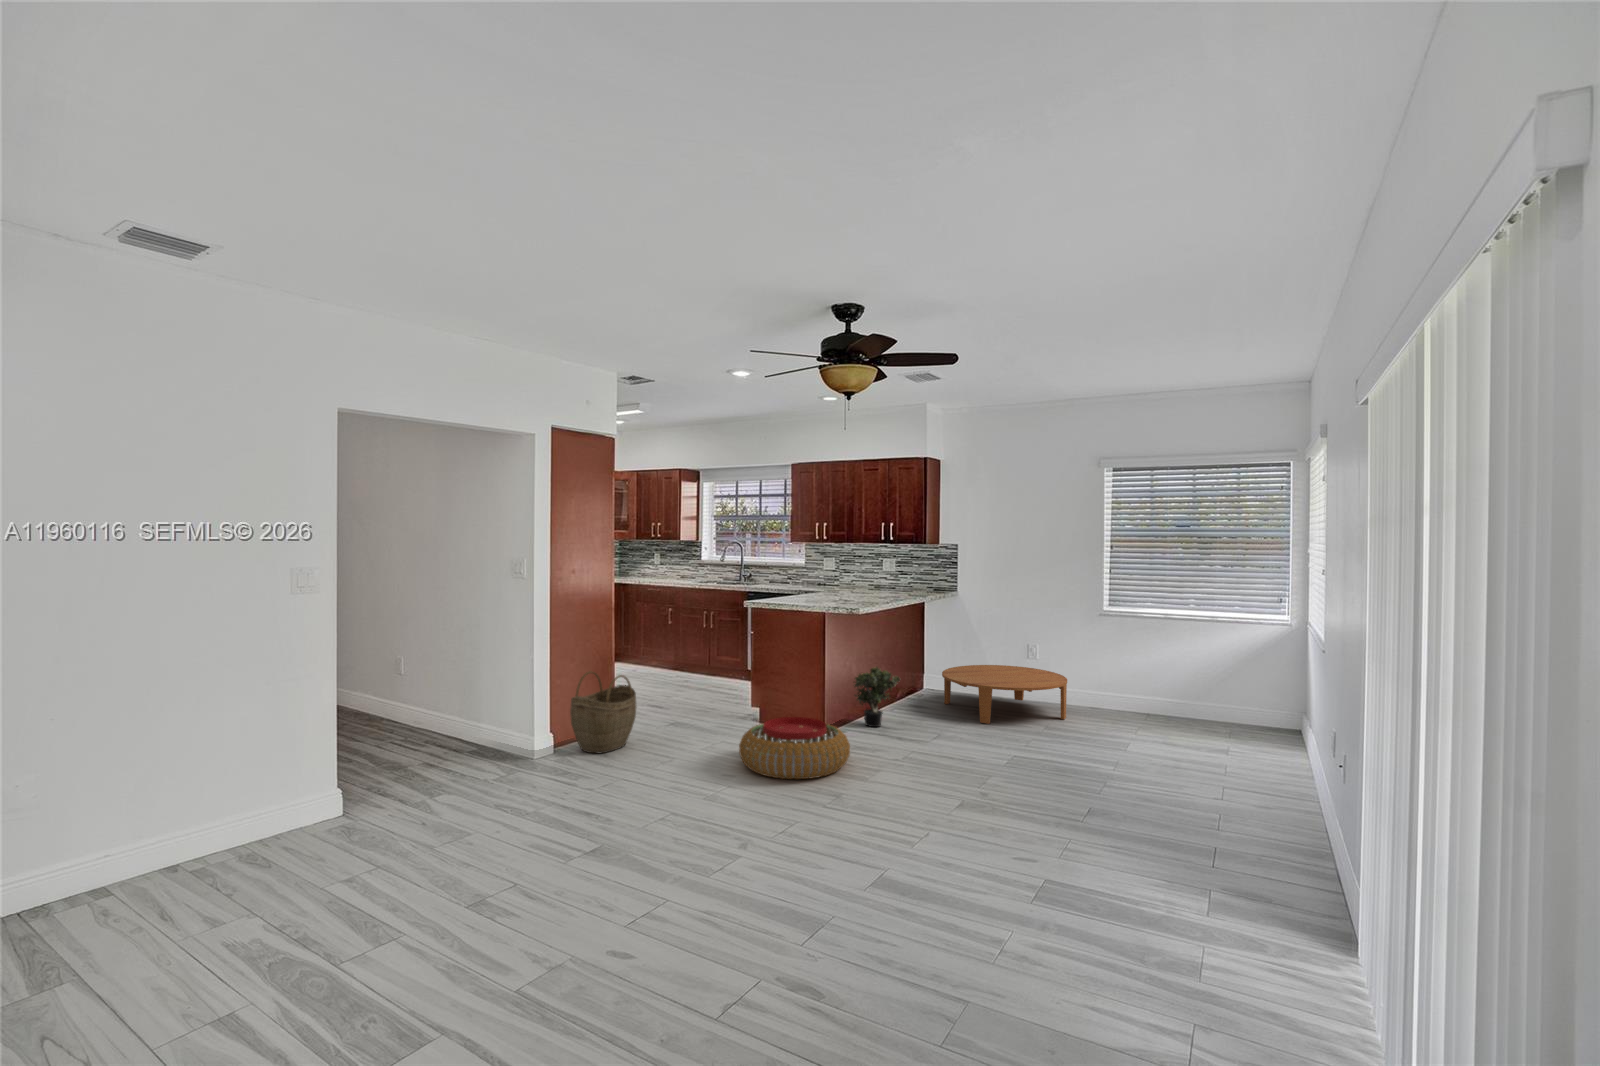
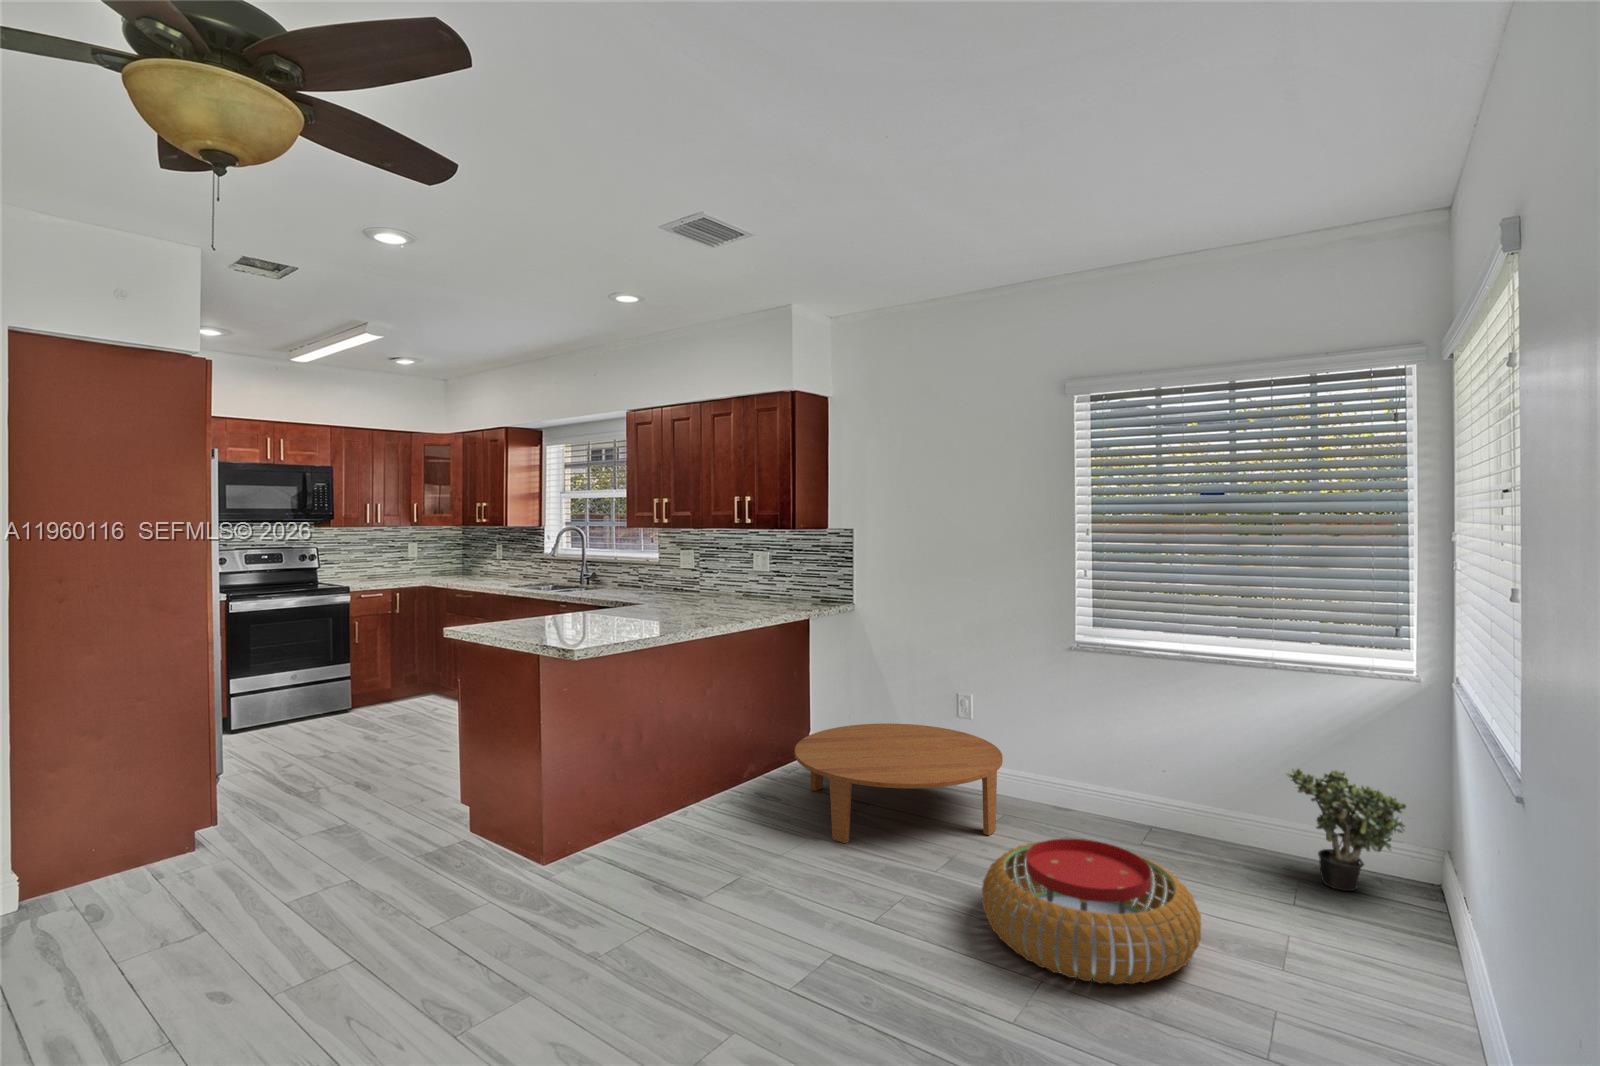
potted plant: present [855,667,900,727] -> present [1286,769,1406,891]
woven basket: present [570,671,636,753] -> none [35,752,188,905]
pouf: present [739,717,850,779] -> present [982,839,1201,984]

